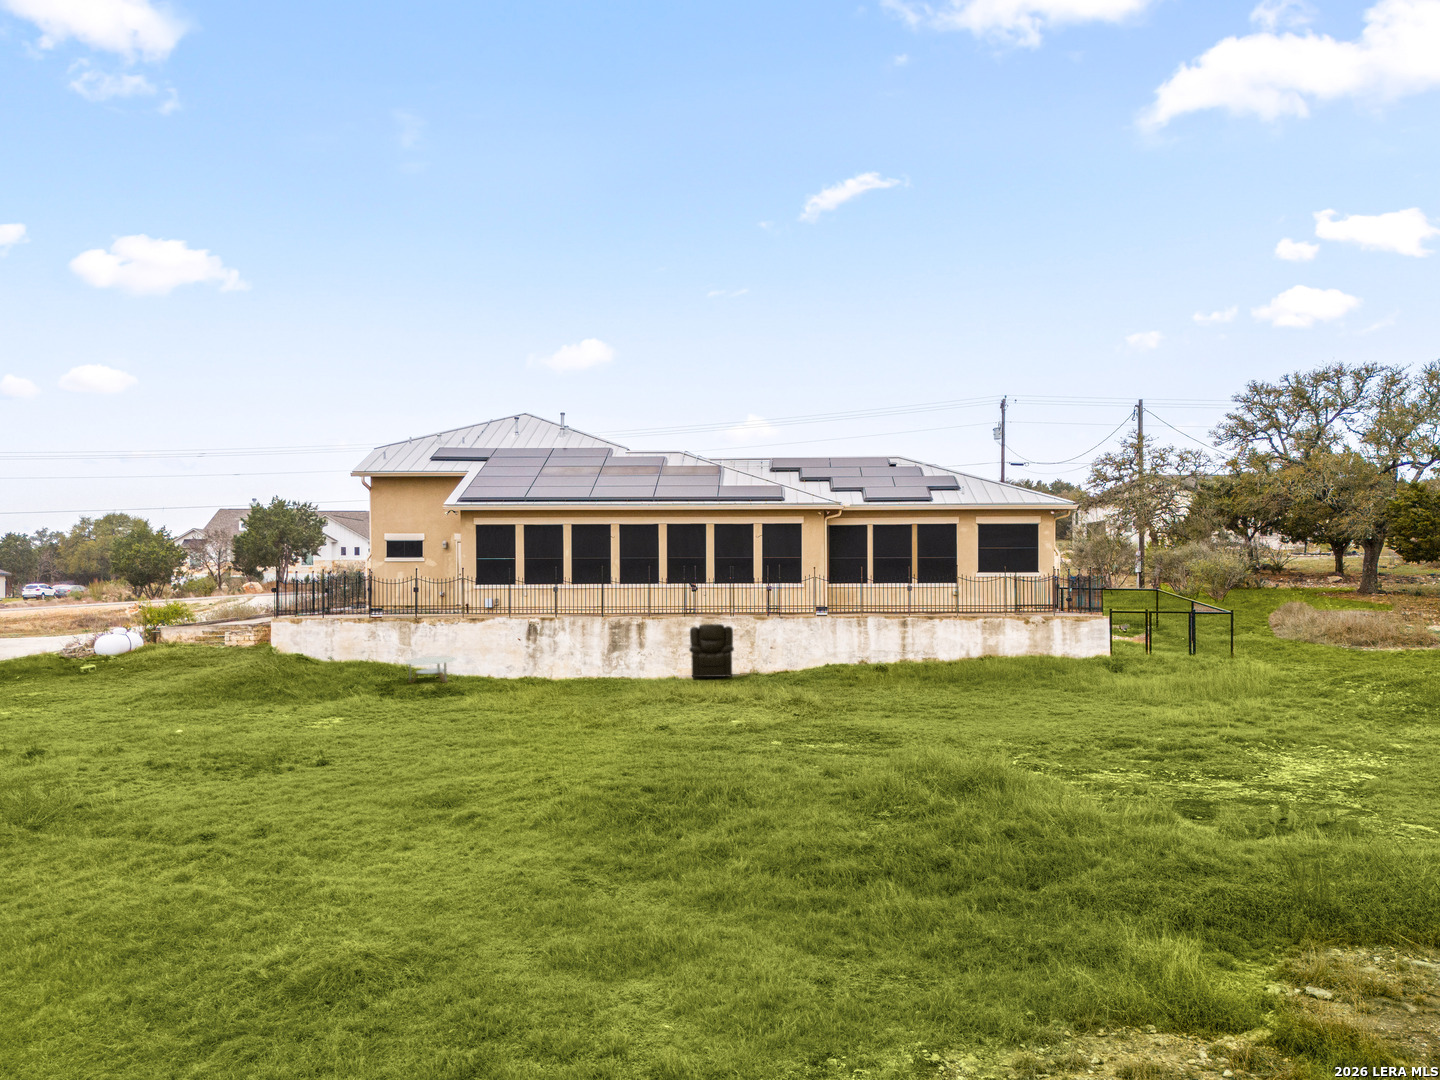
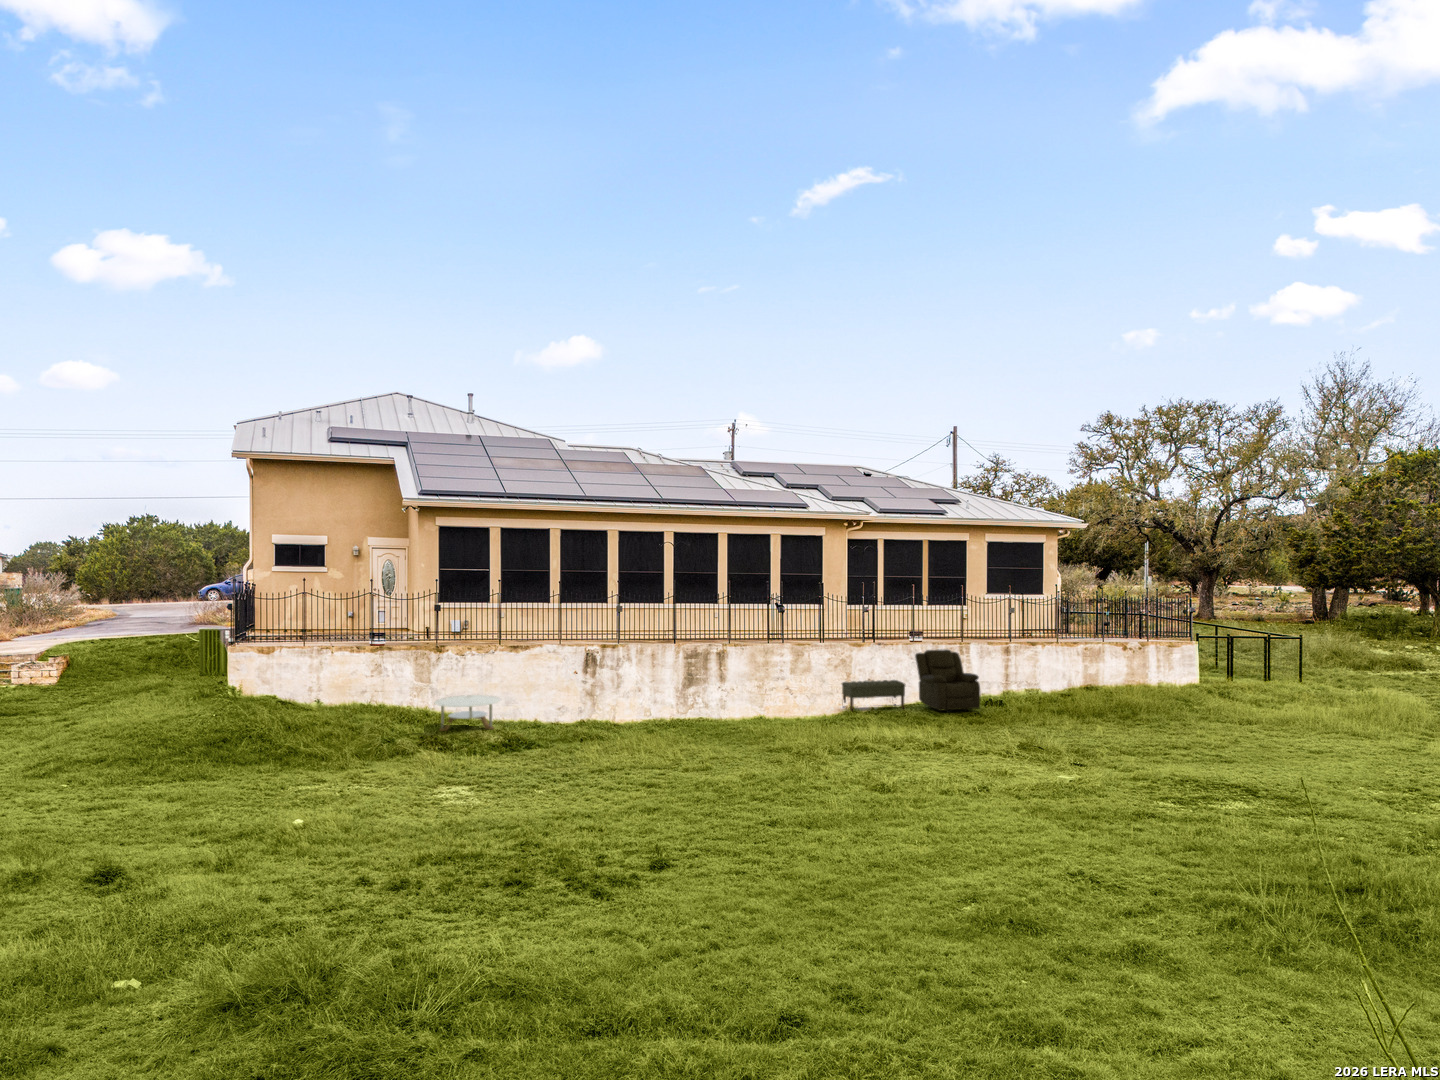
chair: present [689,624,734,678] -> present [915,649,980,712]
bench: none [746,648,799,675] -> present [842,680,905,711]

